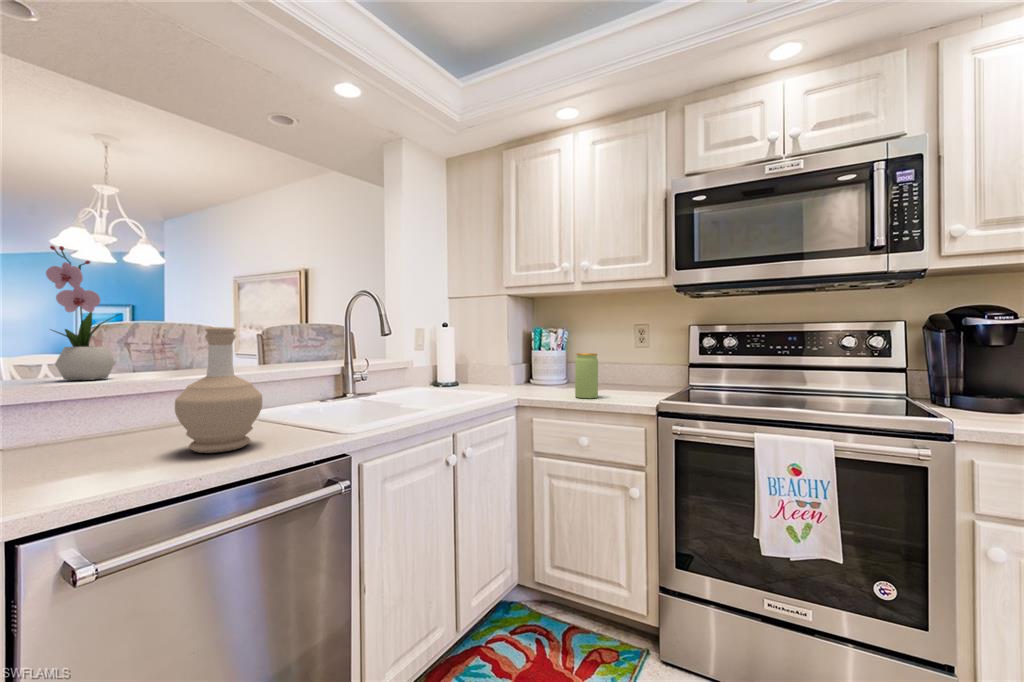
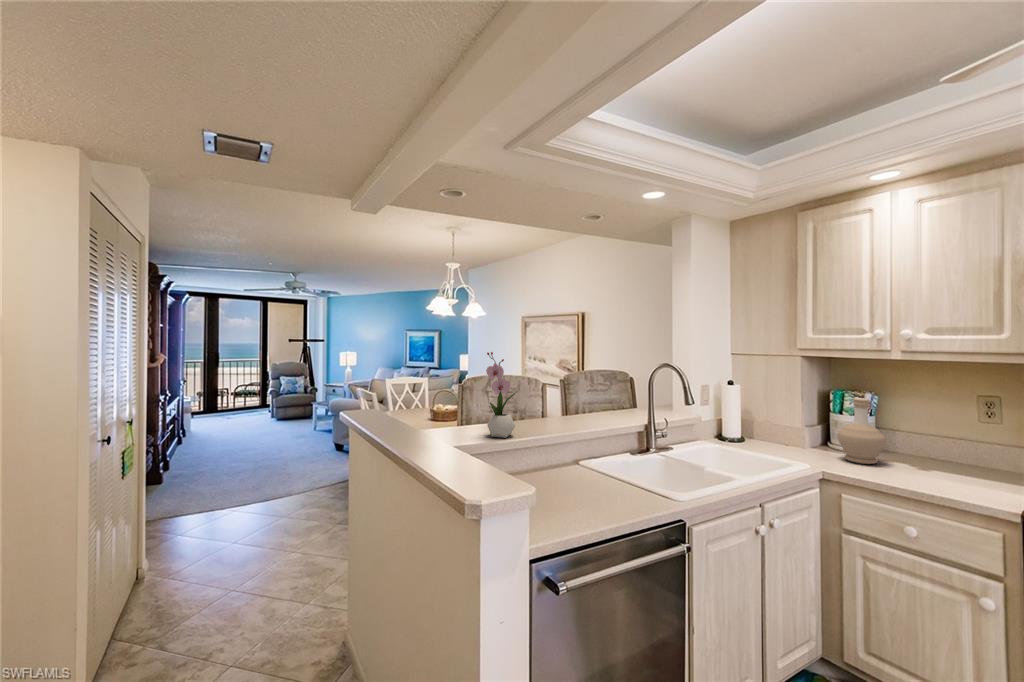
bottle: present [175,327,262,453] -> present [837,398,886,464]
jar: present [575,353,598,398] -> none [896,432,929,484]

